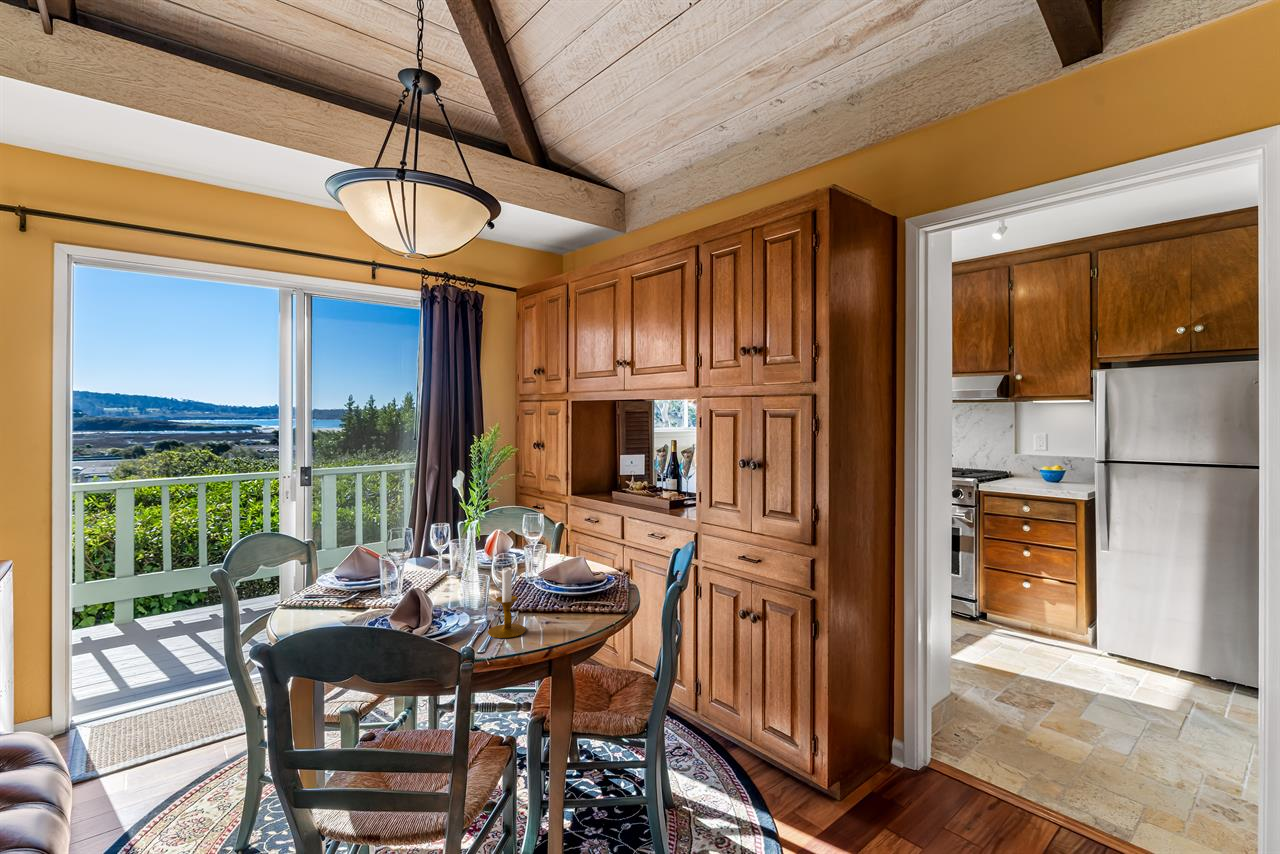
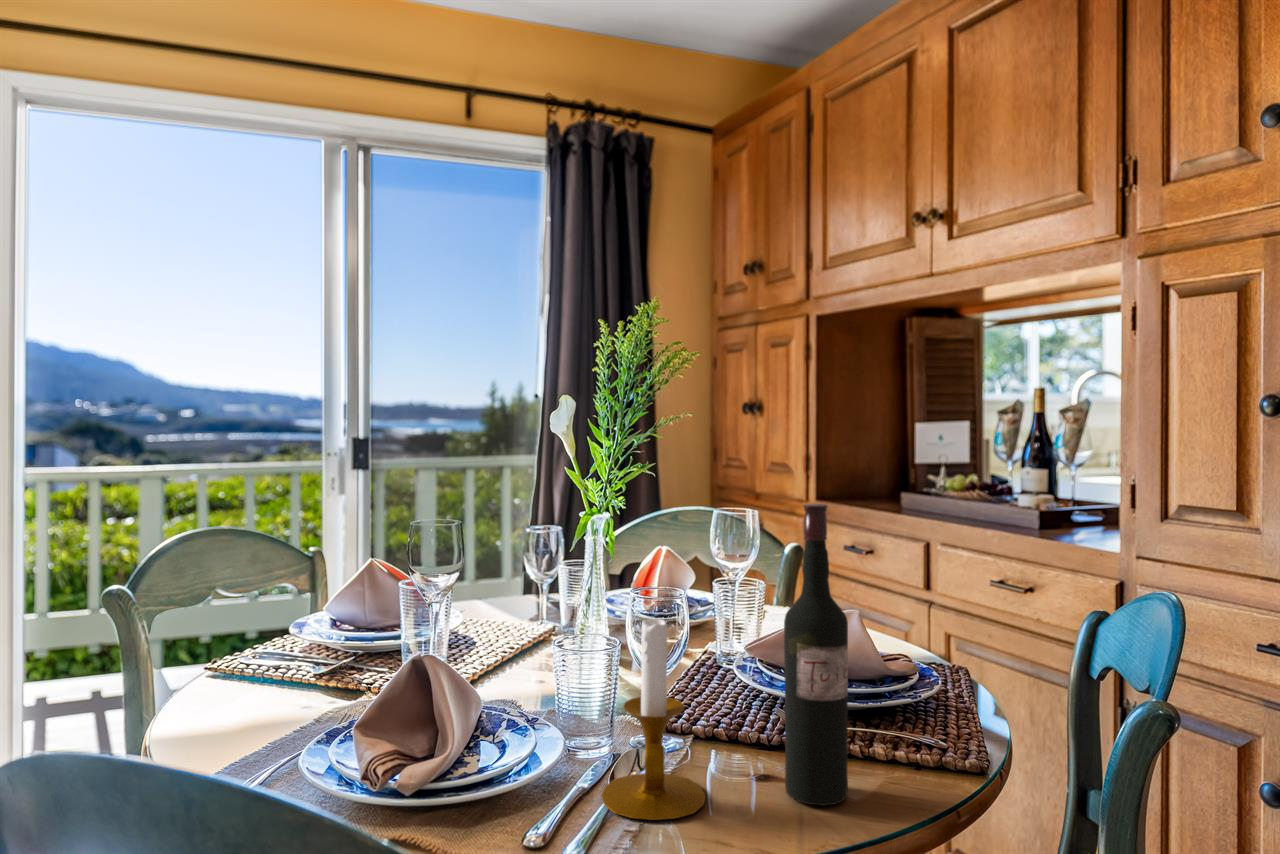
wine bottle: none [553,523,576,627] -> present [784,504,848,805]

